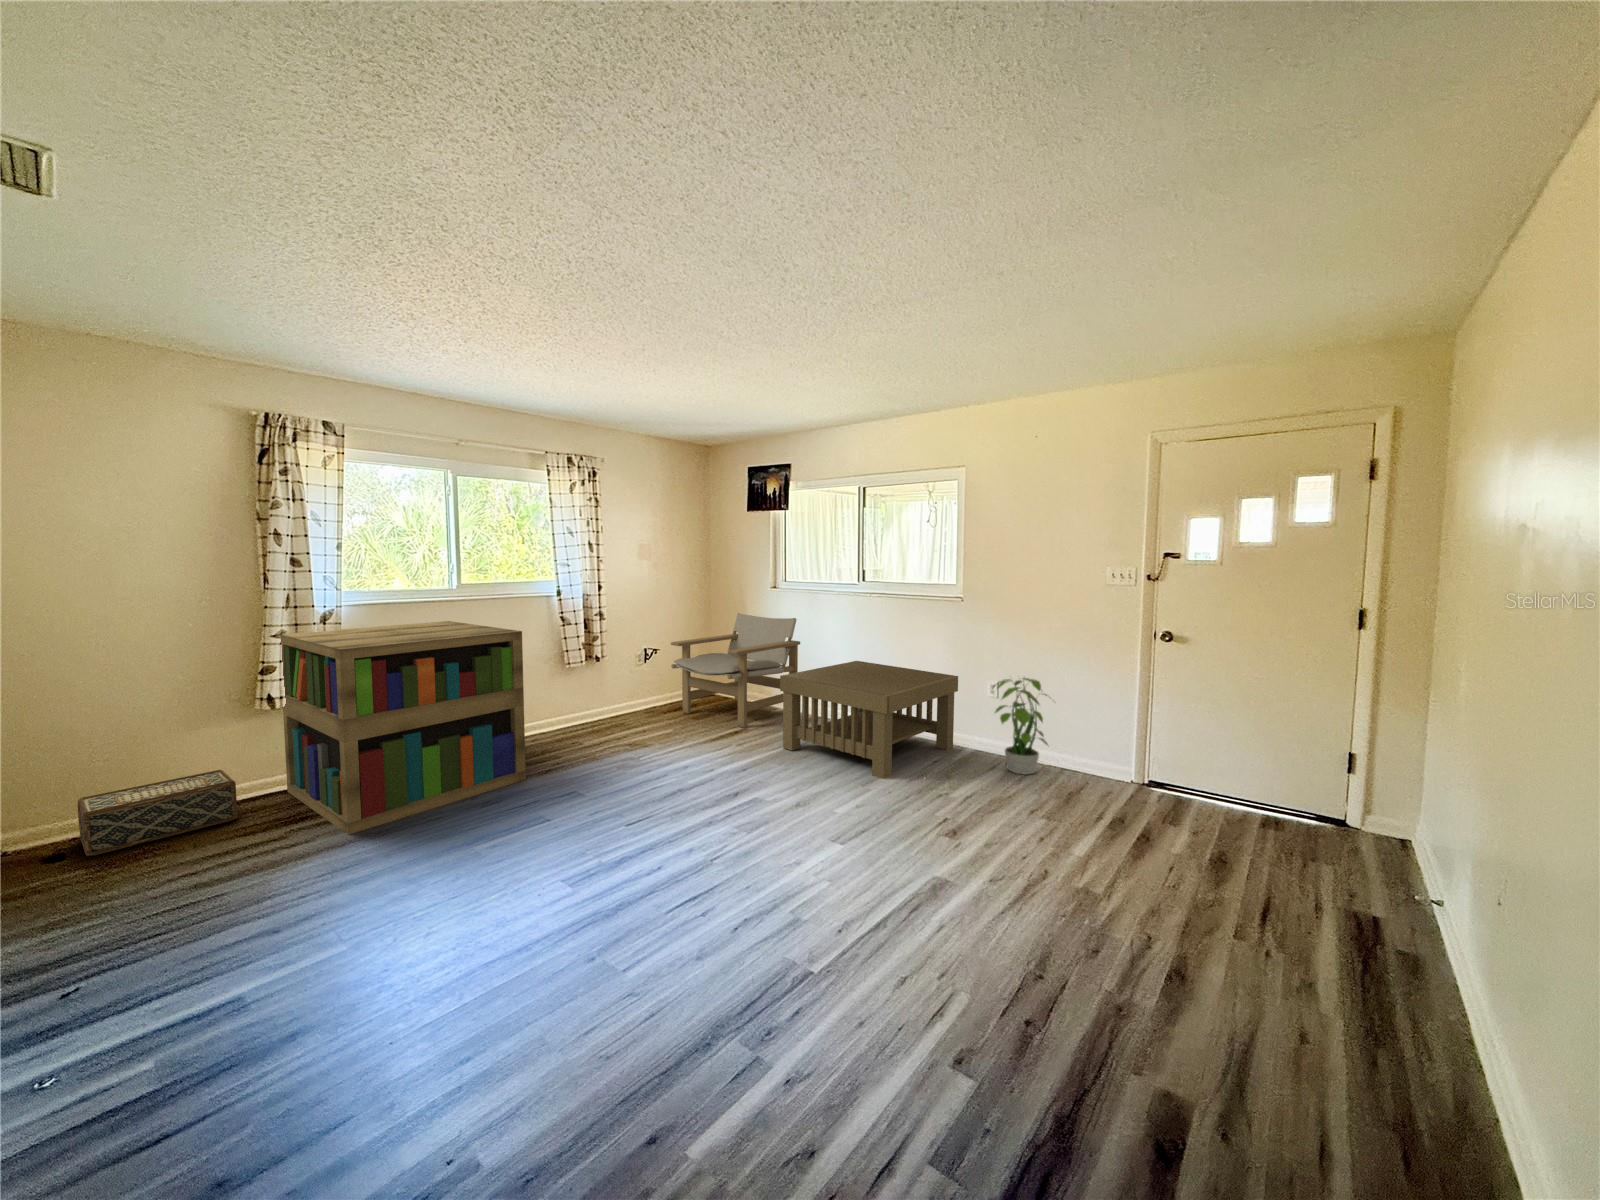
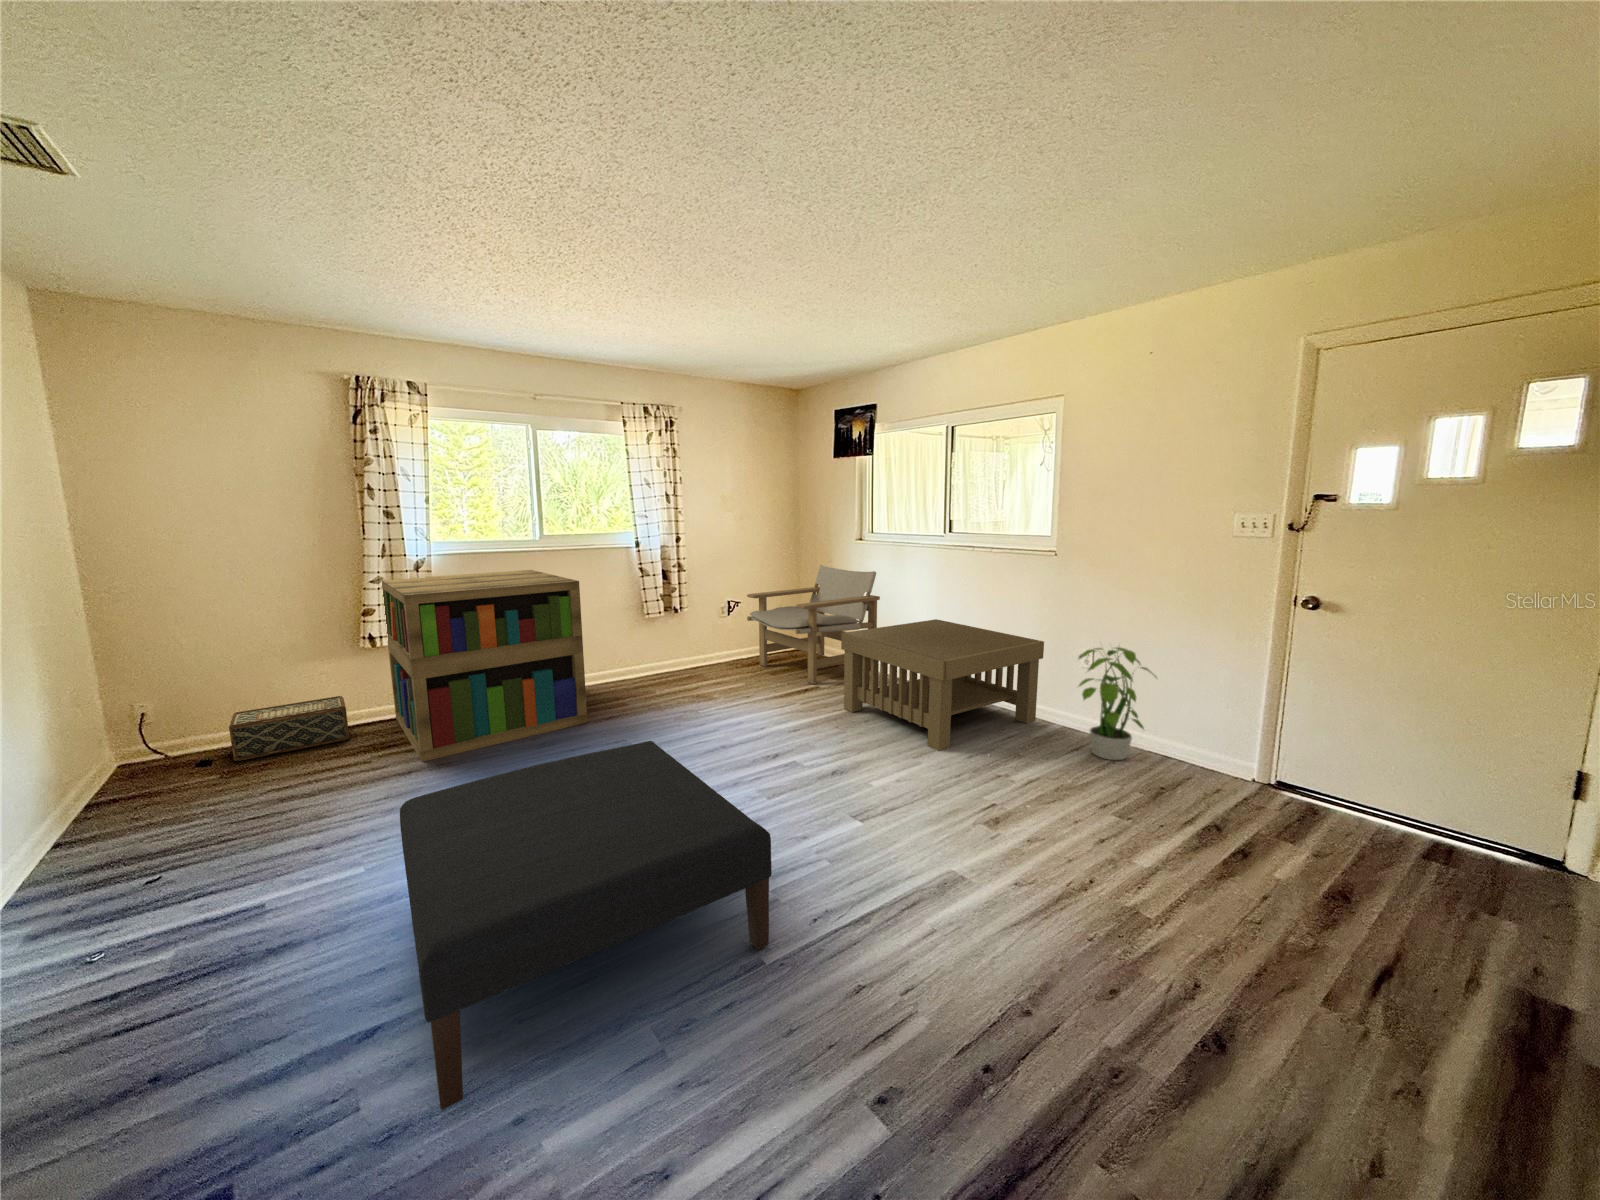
ottoman: none [416,784,812,1152] -> present [400,741,772,1110]

